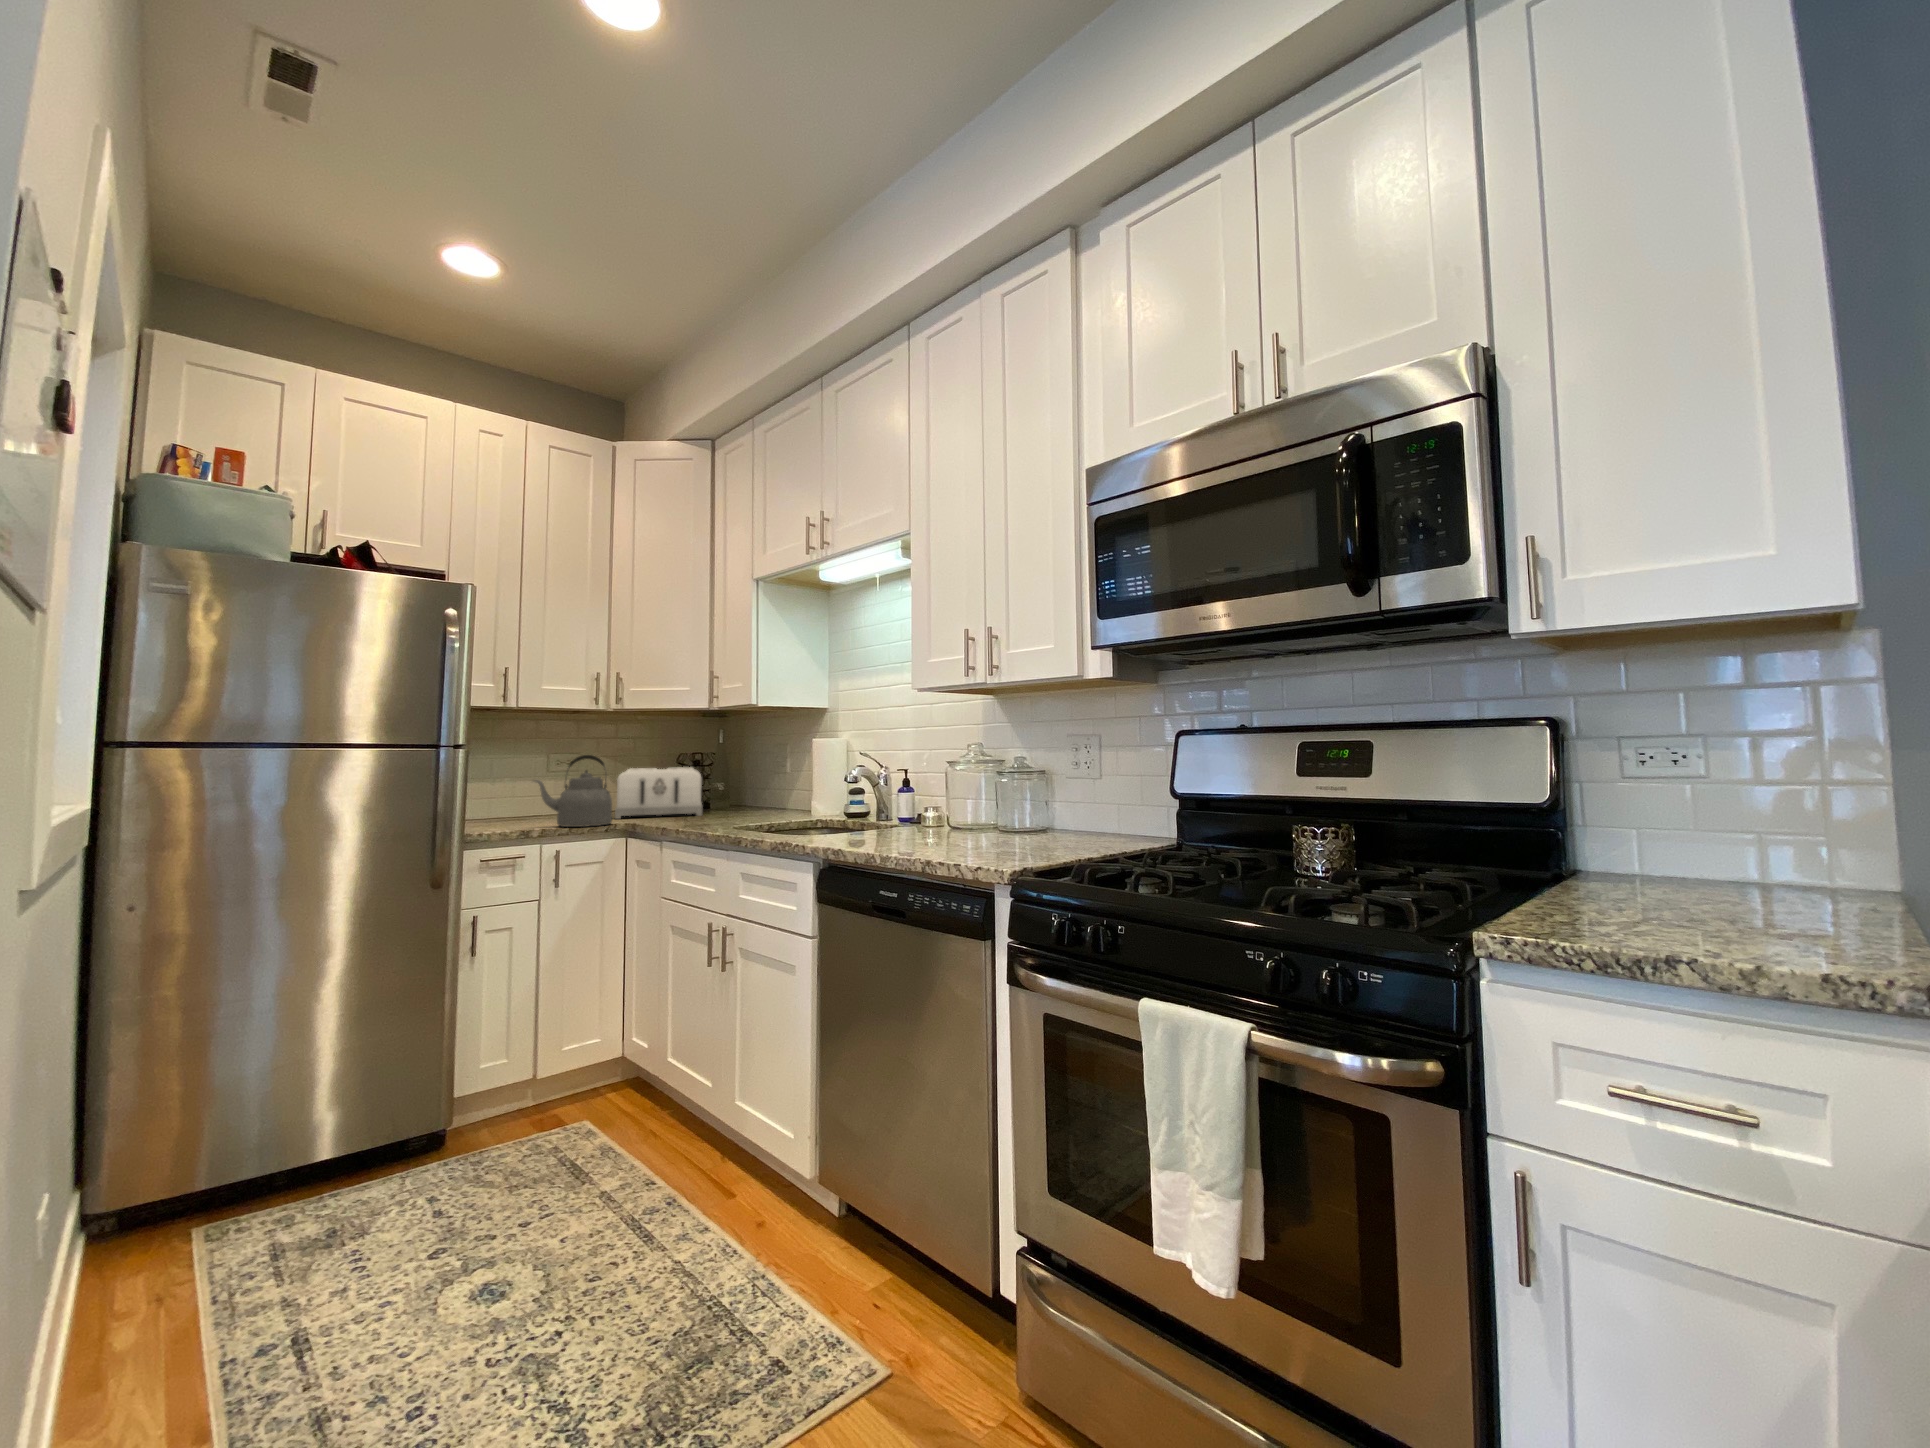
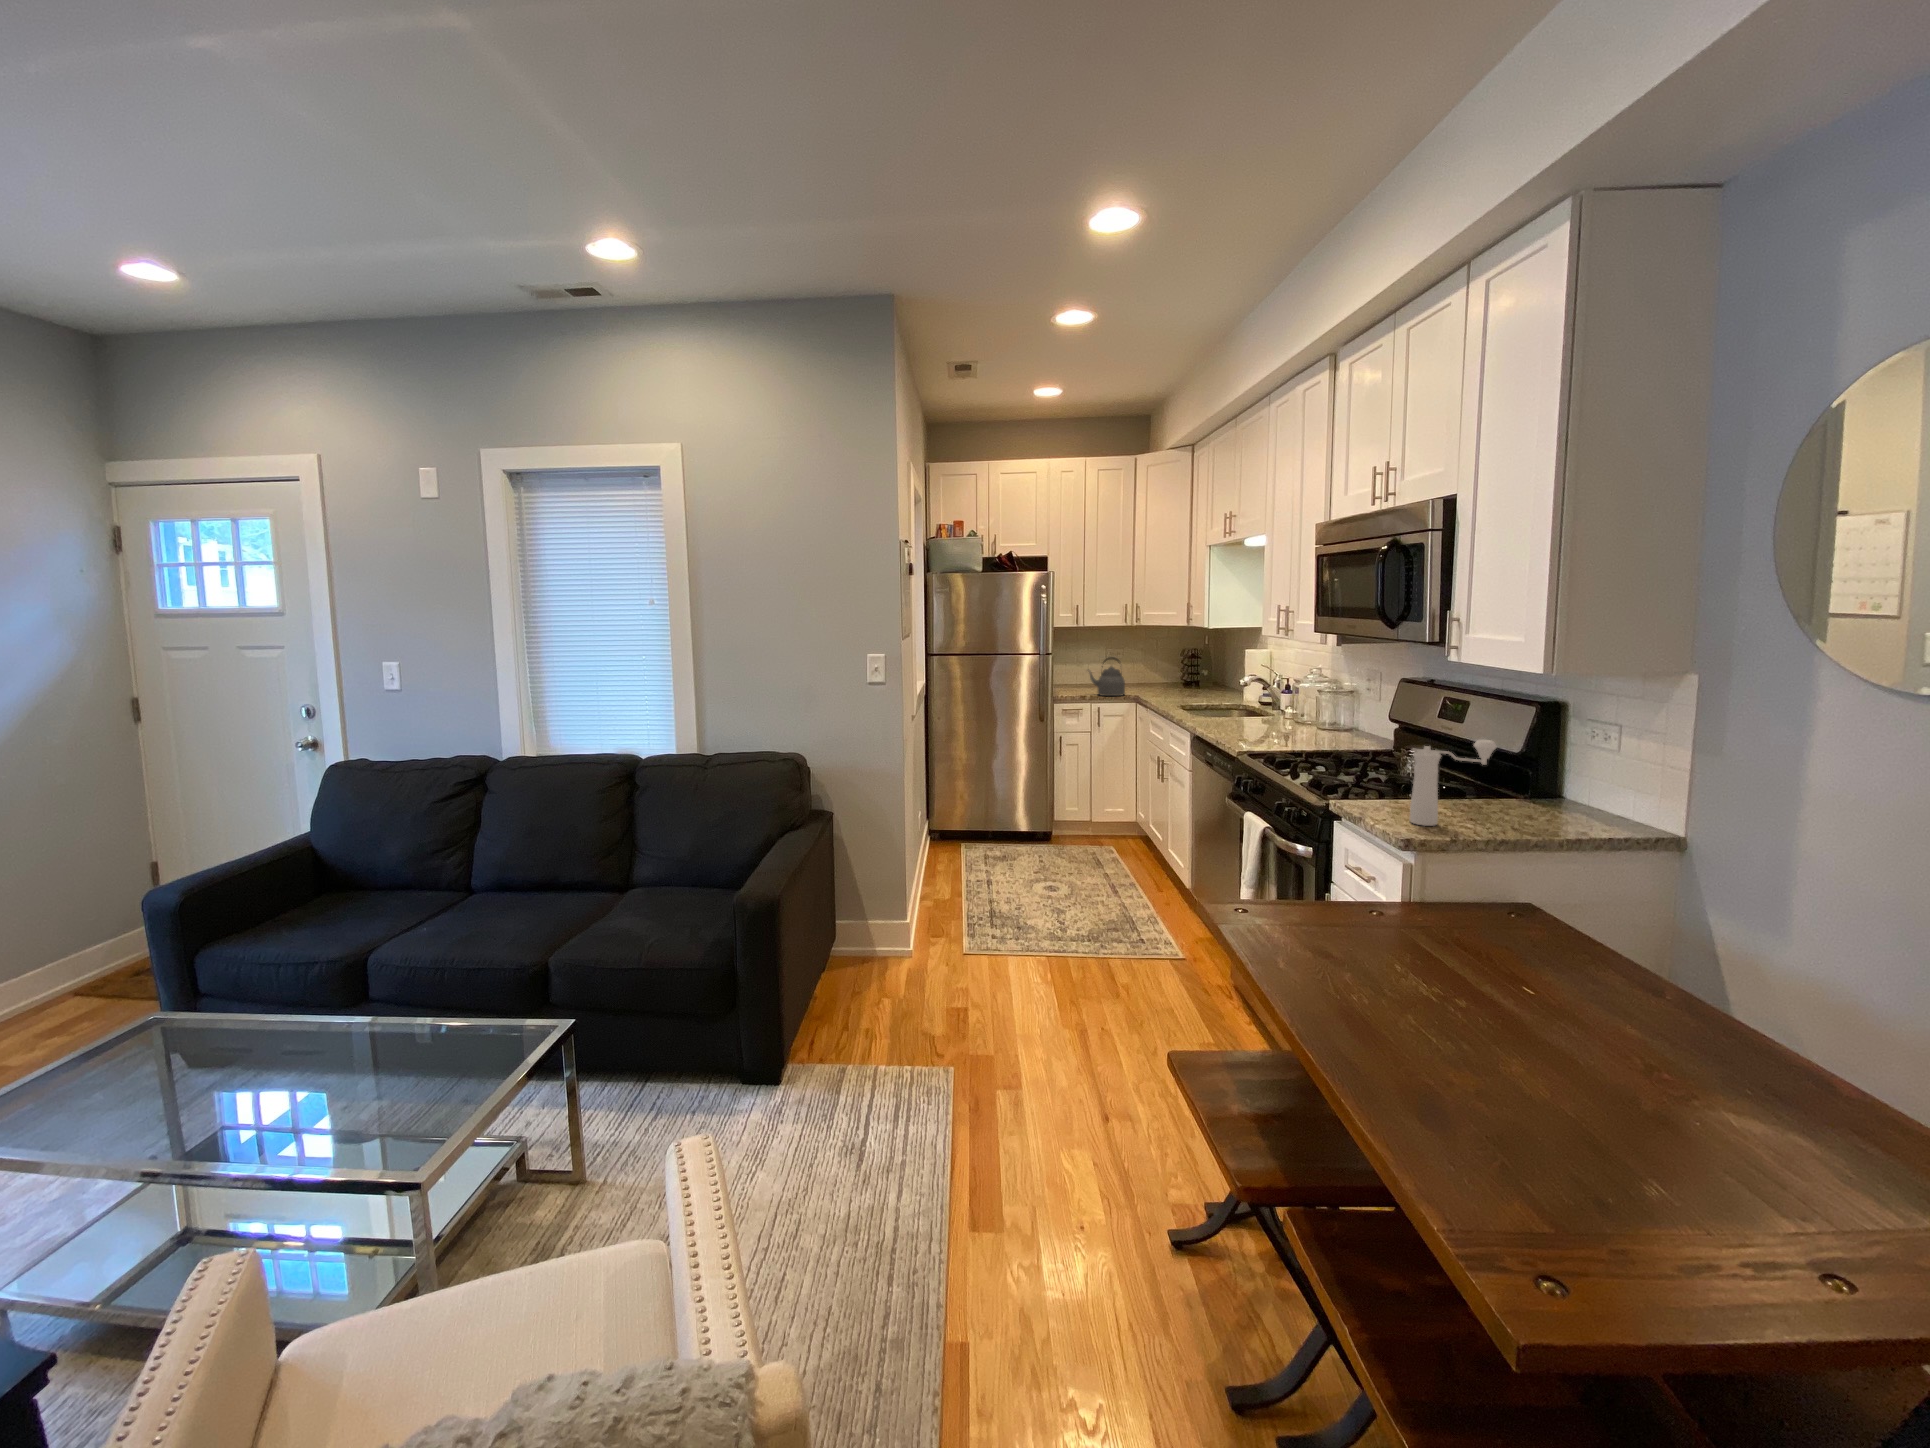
pepper mill: none [1644,747,1782,944] -> present [1410,740,1496,826]
toaster: present [615,767,703,819] -> none [1132,660,1189,692]

